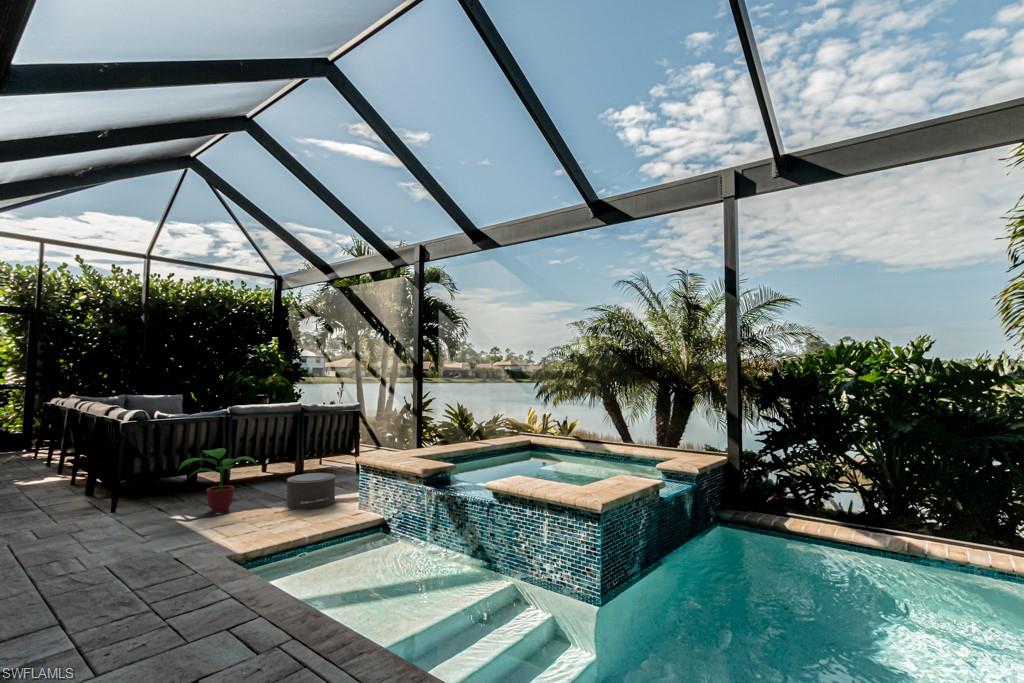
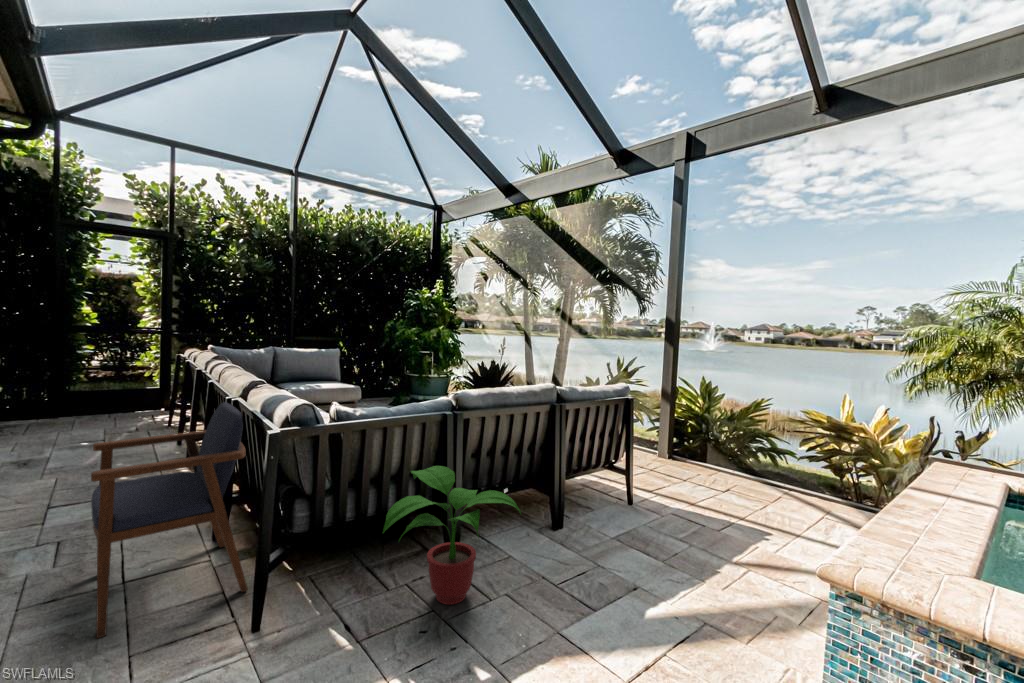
armchair: none [17,420,107,528] -> present [91,402,248,638]
pouf: present [284,473,335,509] -> none [550,516,662,609]

